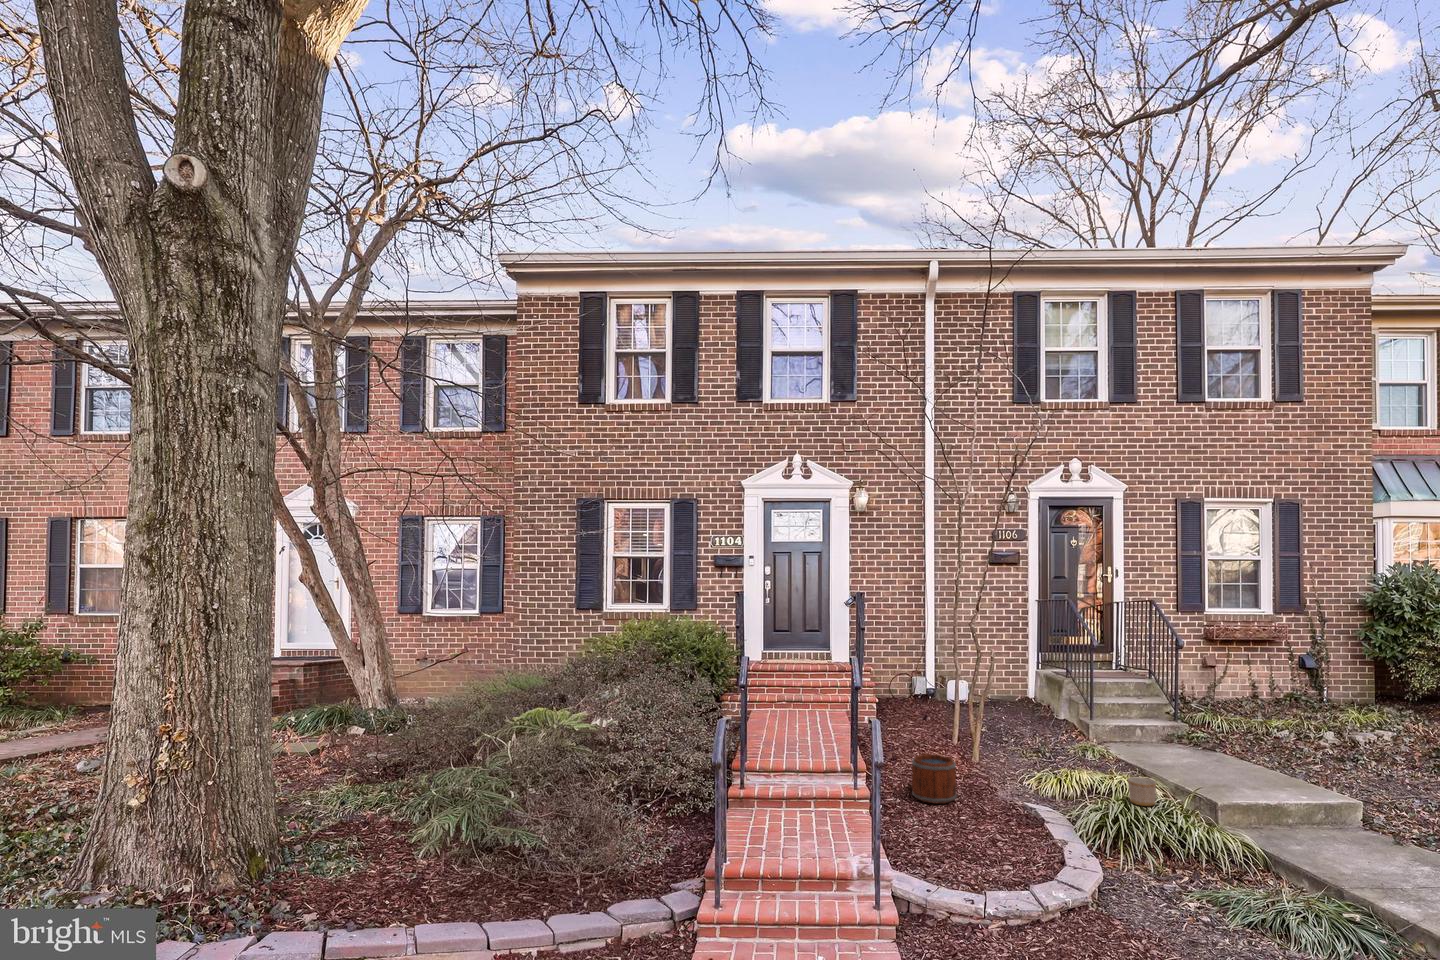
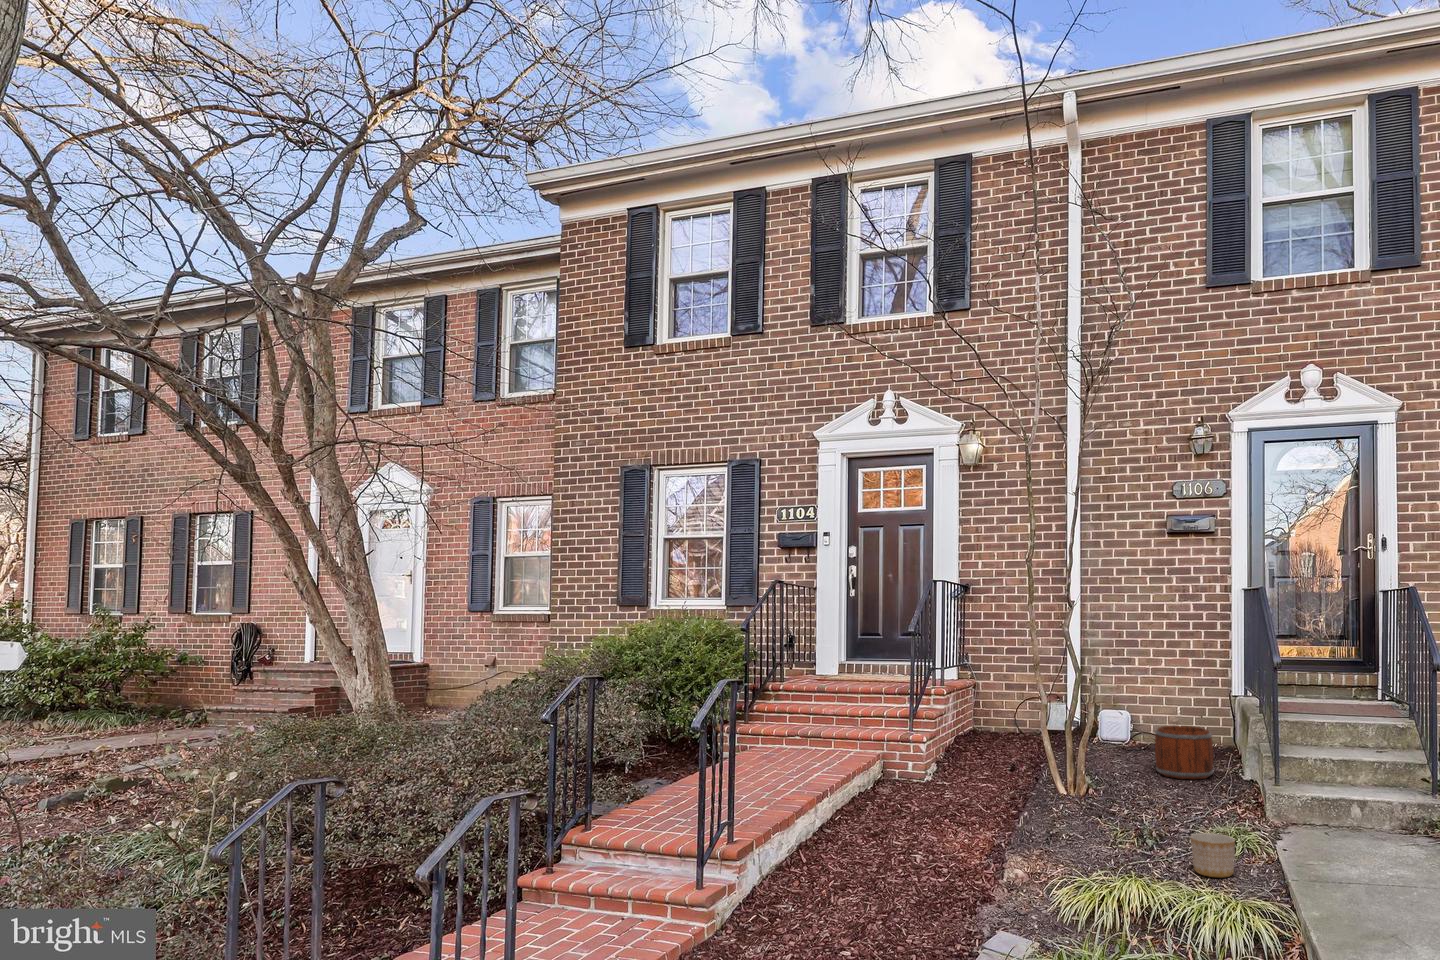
bucket: present [912,754,957,803] -> present [1155,726,1214,779]

